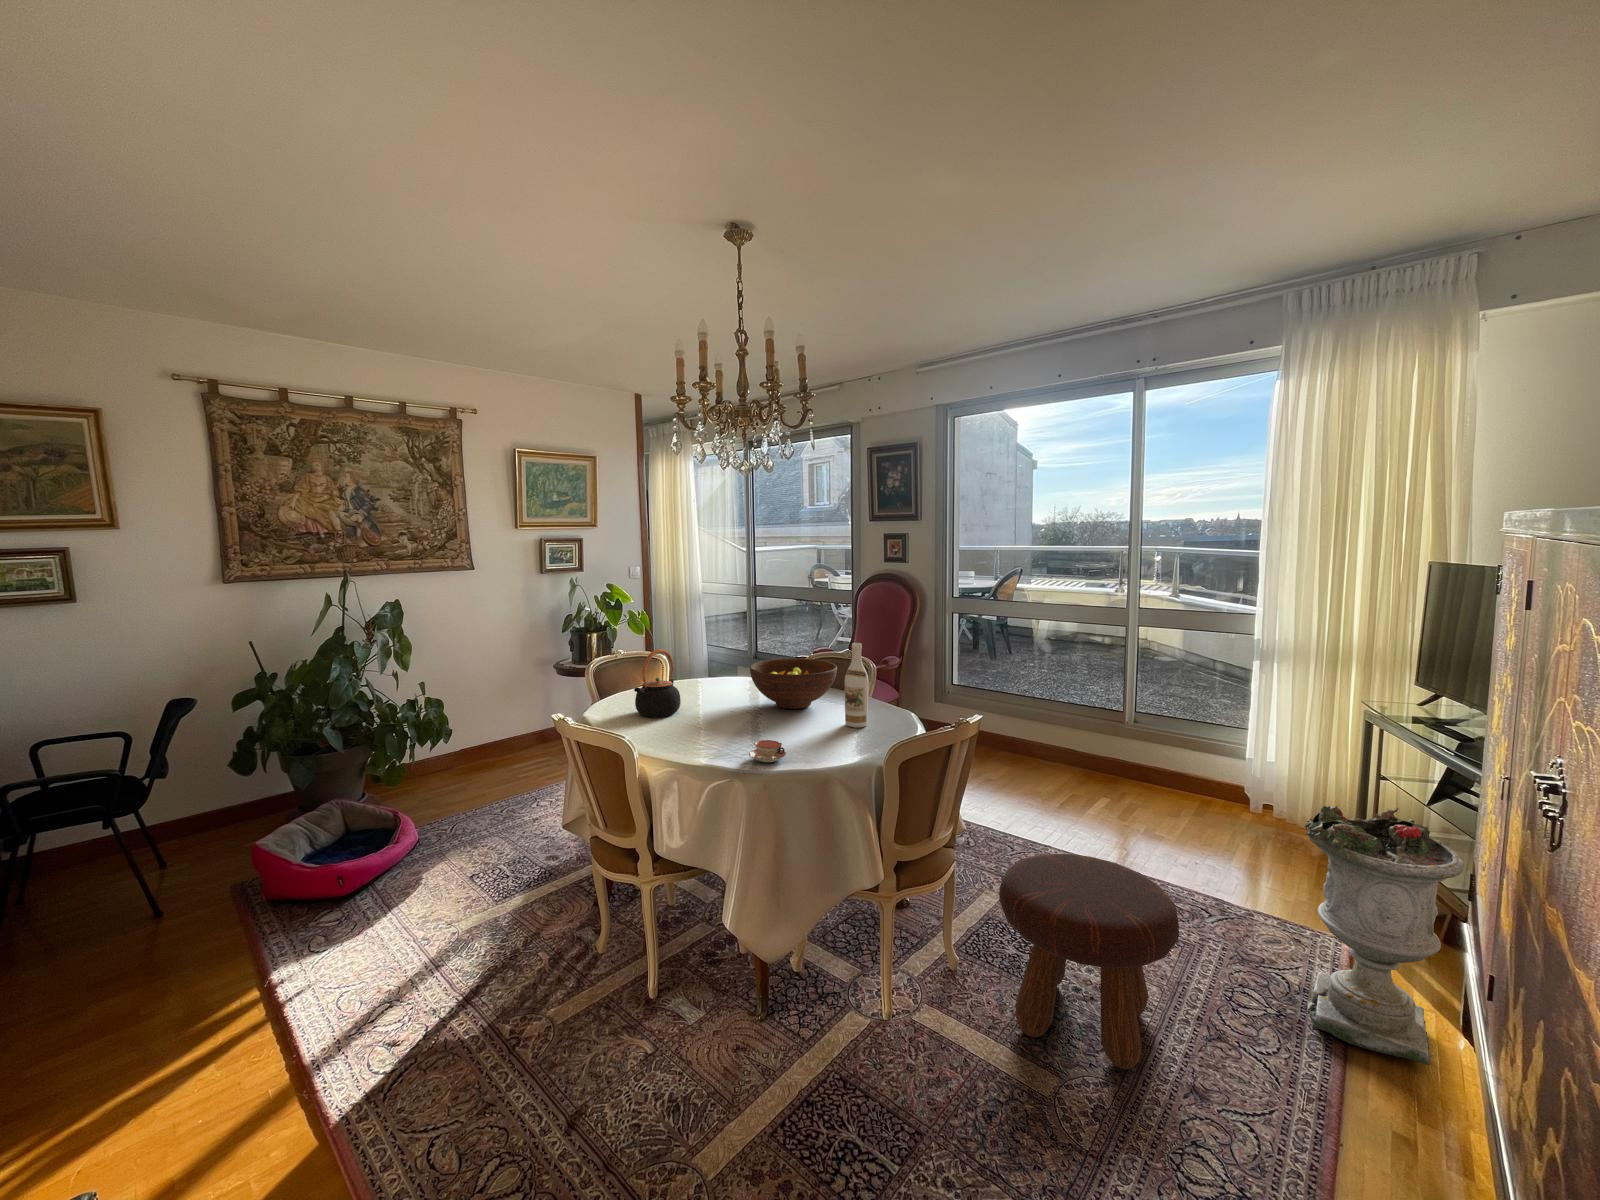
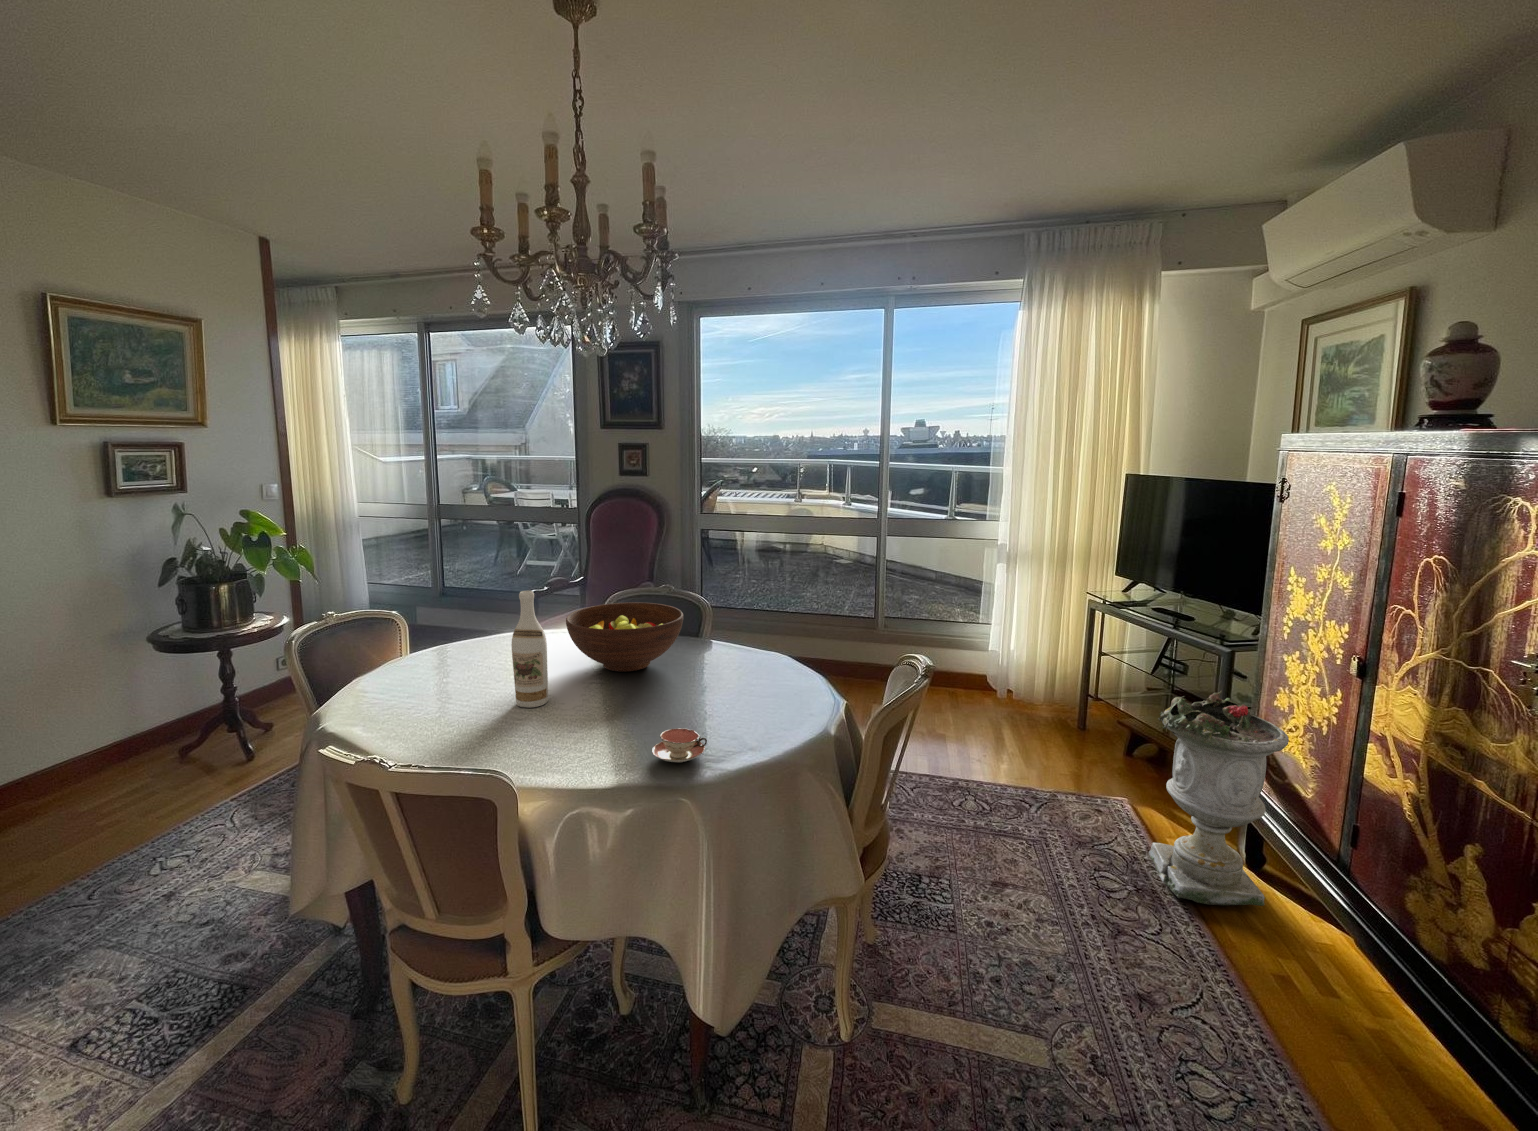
wine bottle: present [845,643,869,728] -> present [512,591,548,708]
teapot: present [634,649,681,717] -> none [402,611,476,716]
footstool: present [999,854,1179,1069] -> none [936,787,1127,1004]

